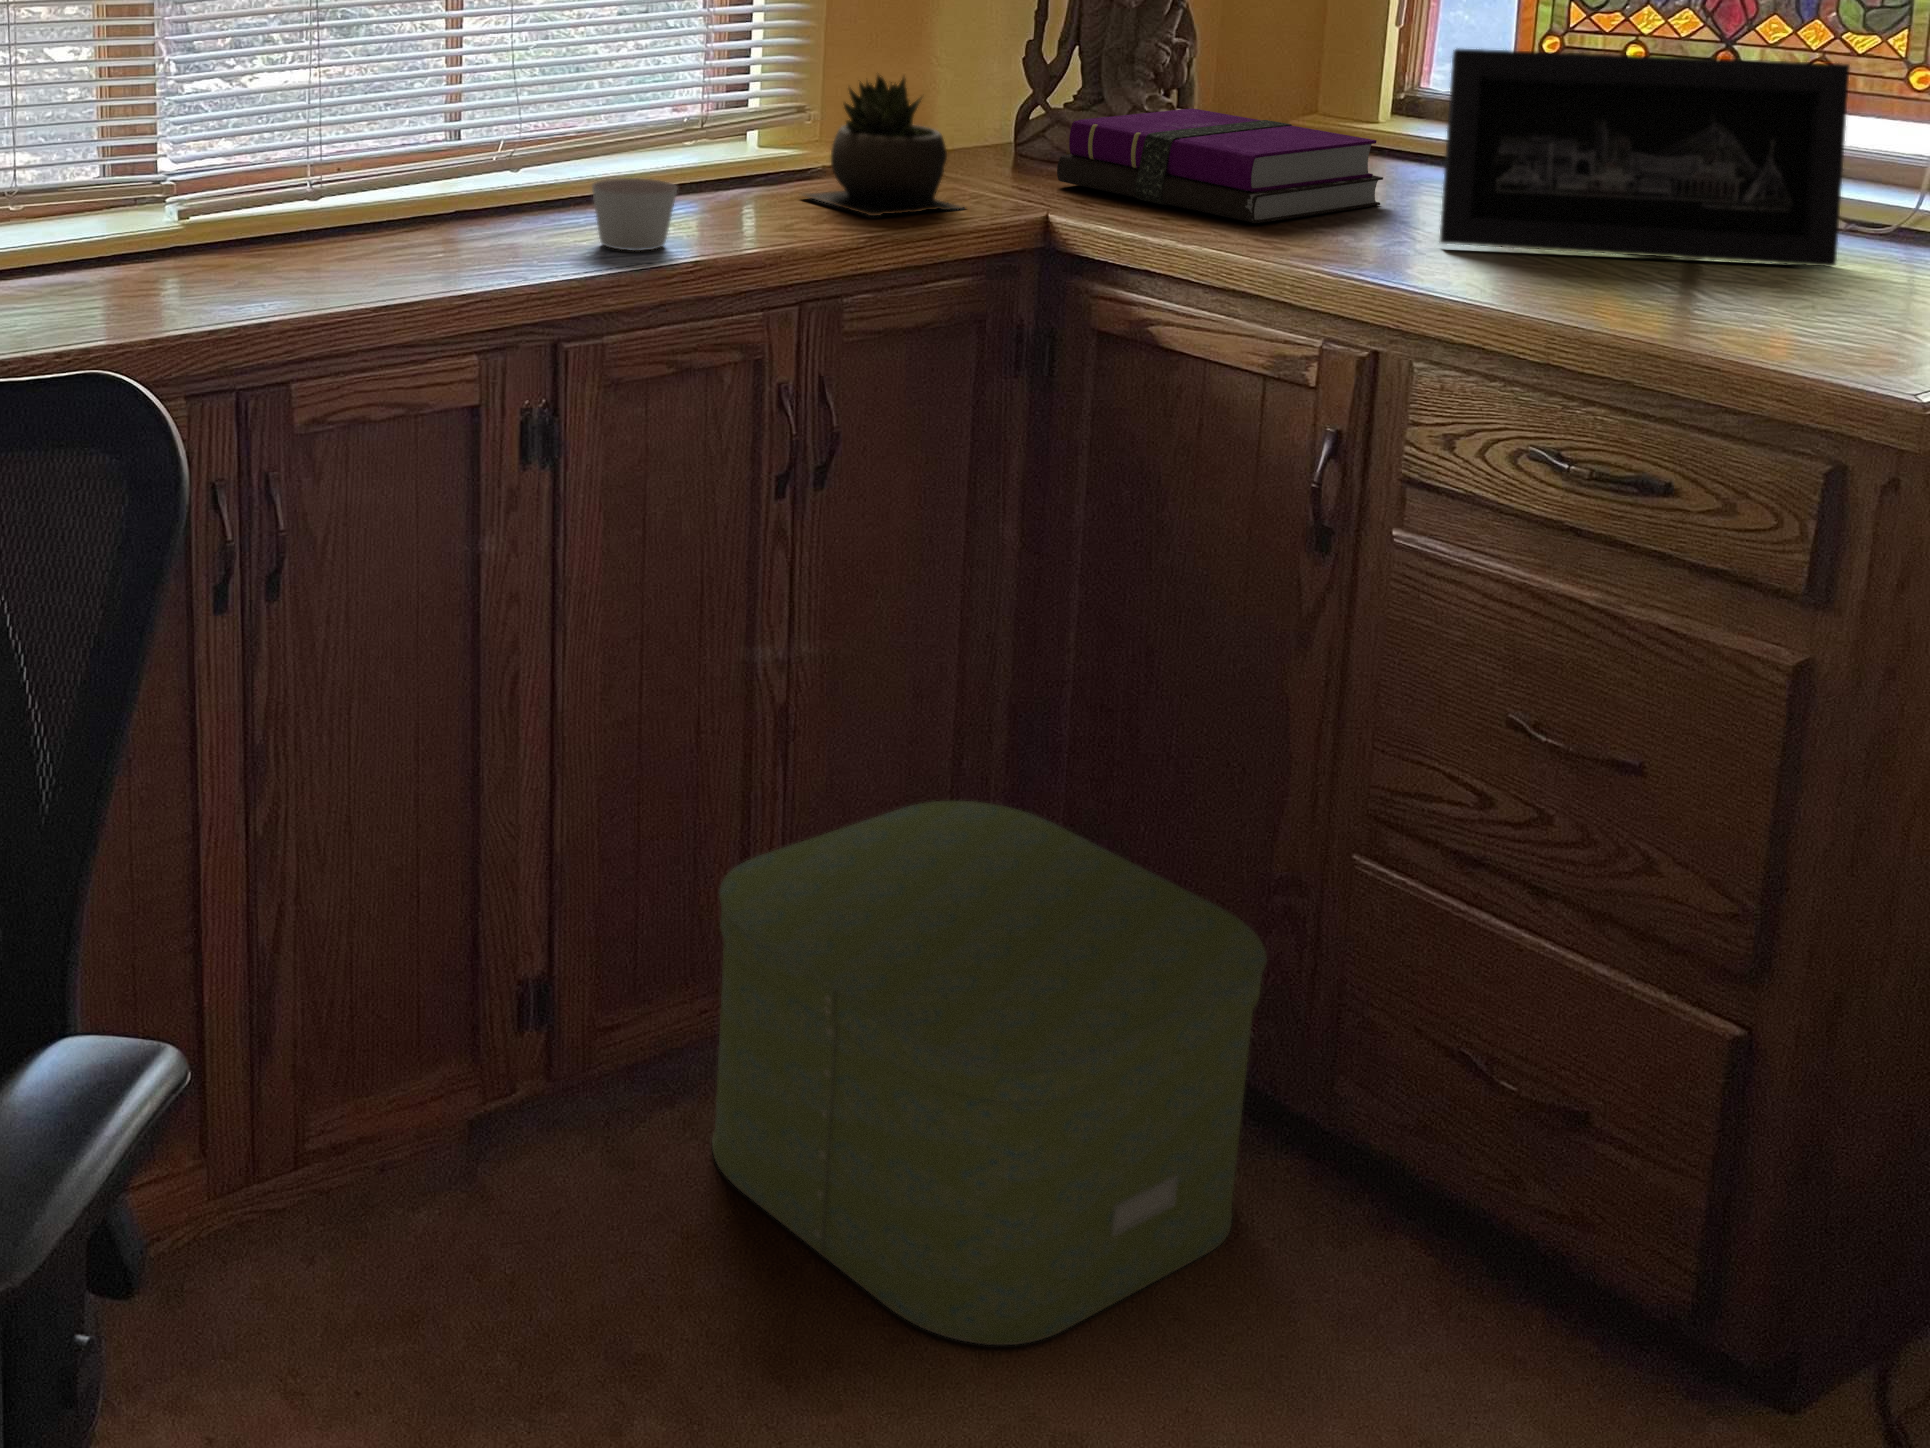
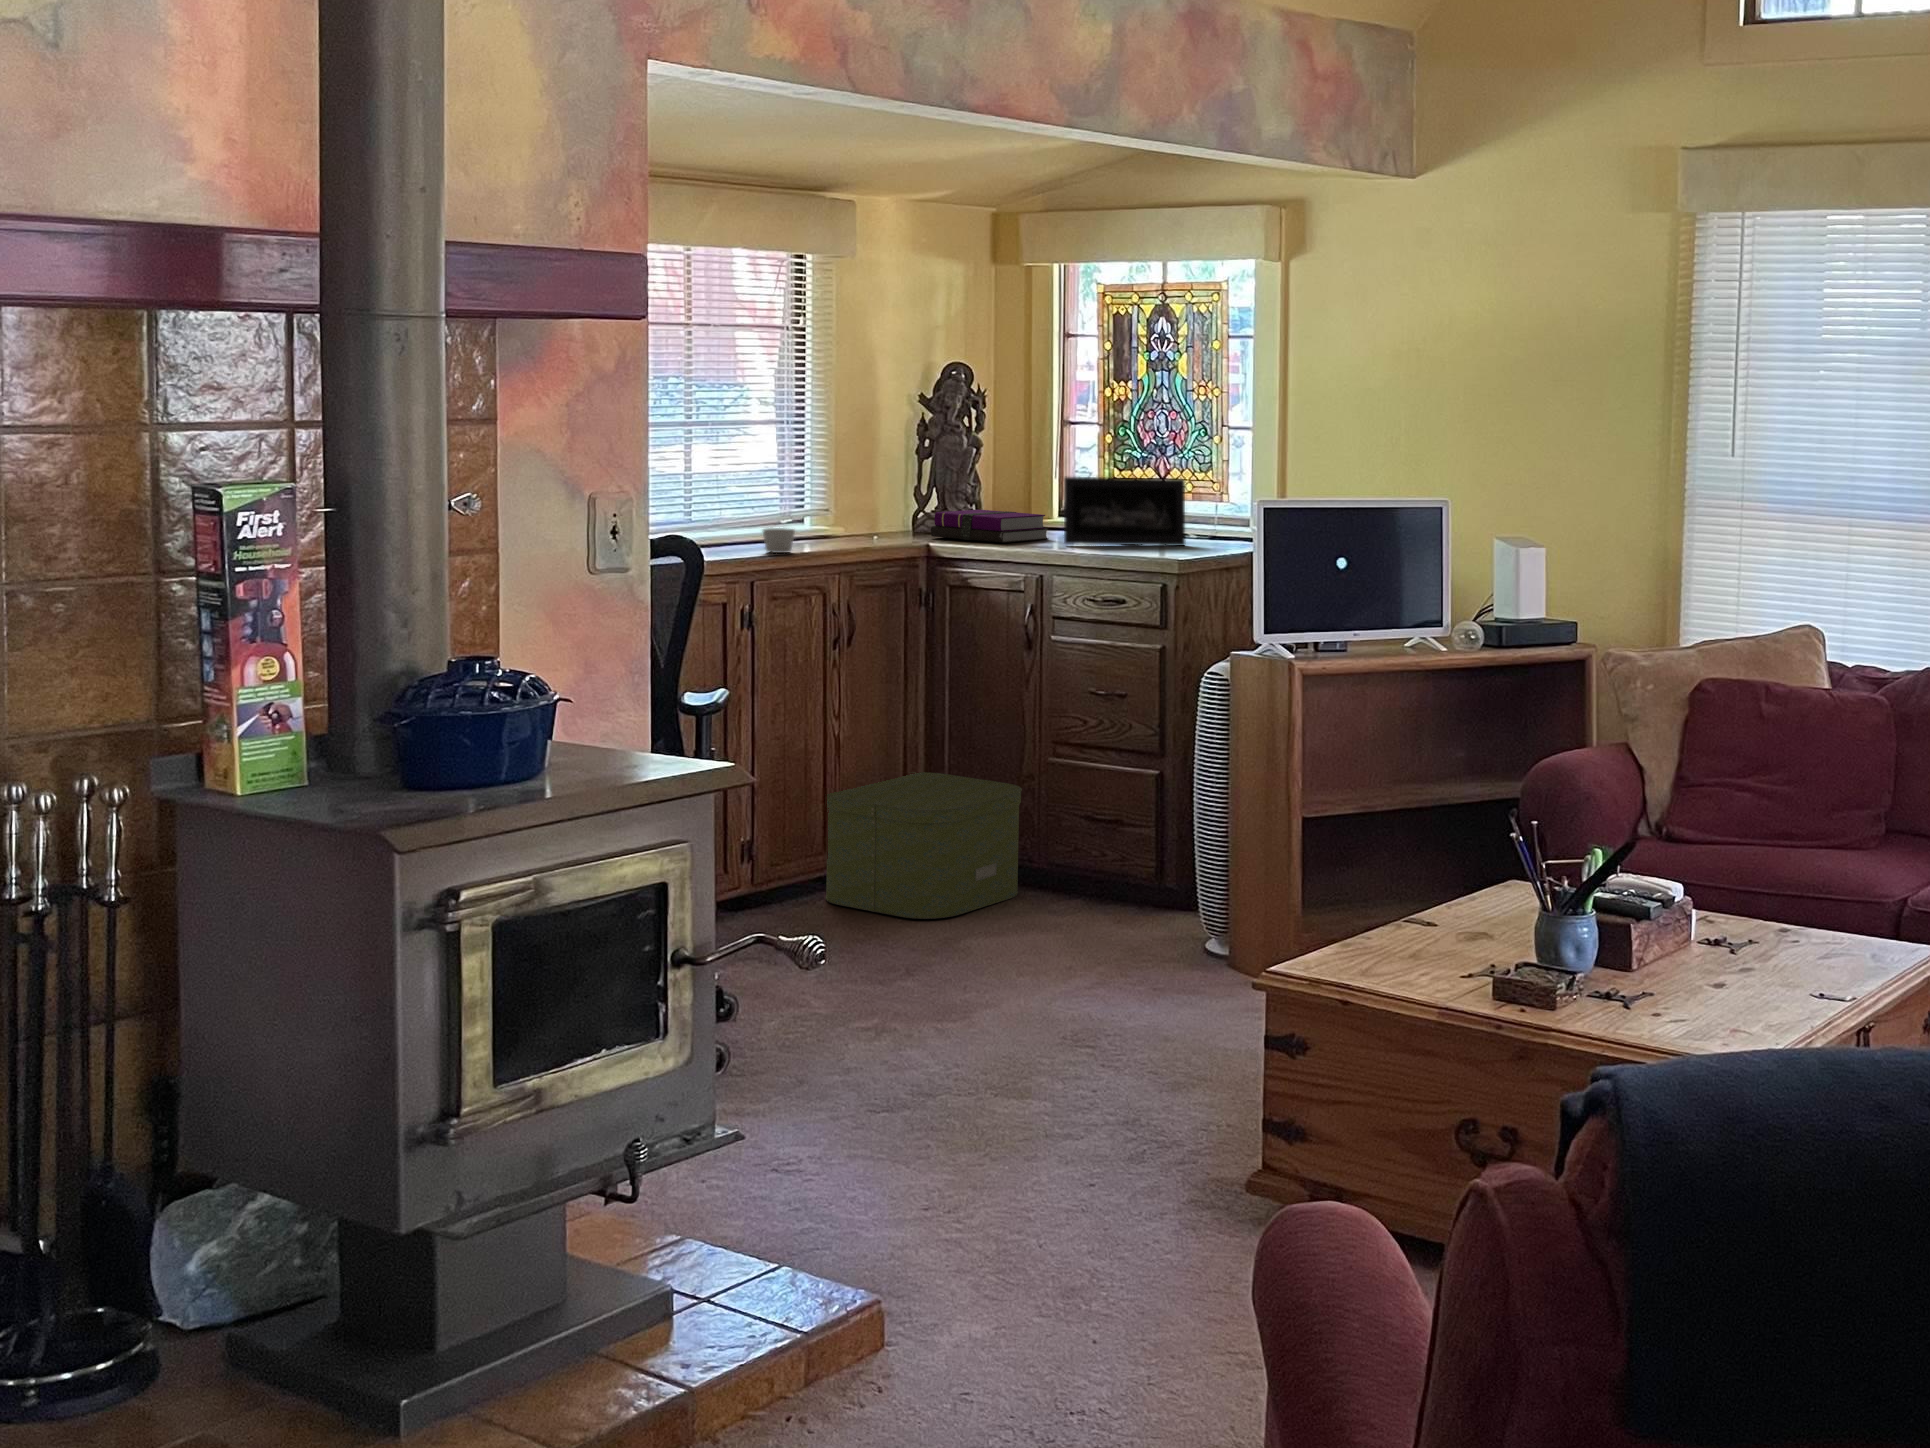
succulent plant: present [804,75,961,216] -> none [832,492,899,545]

